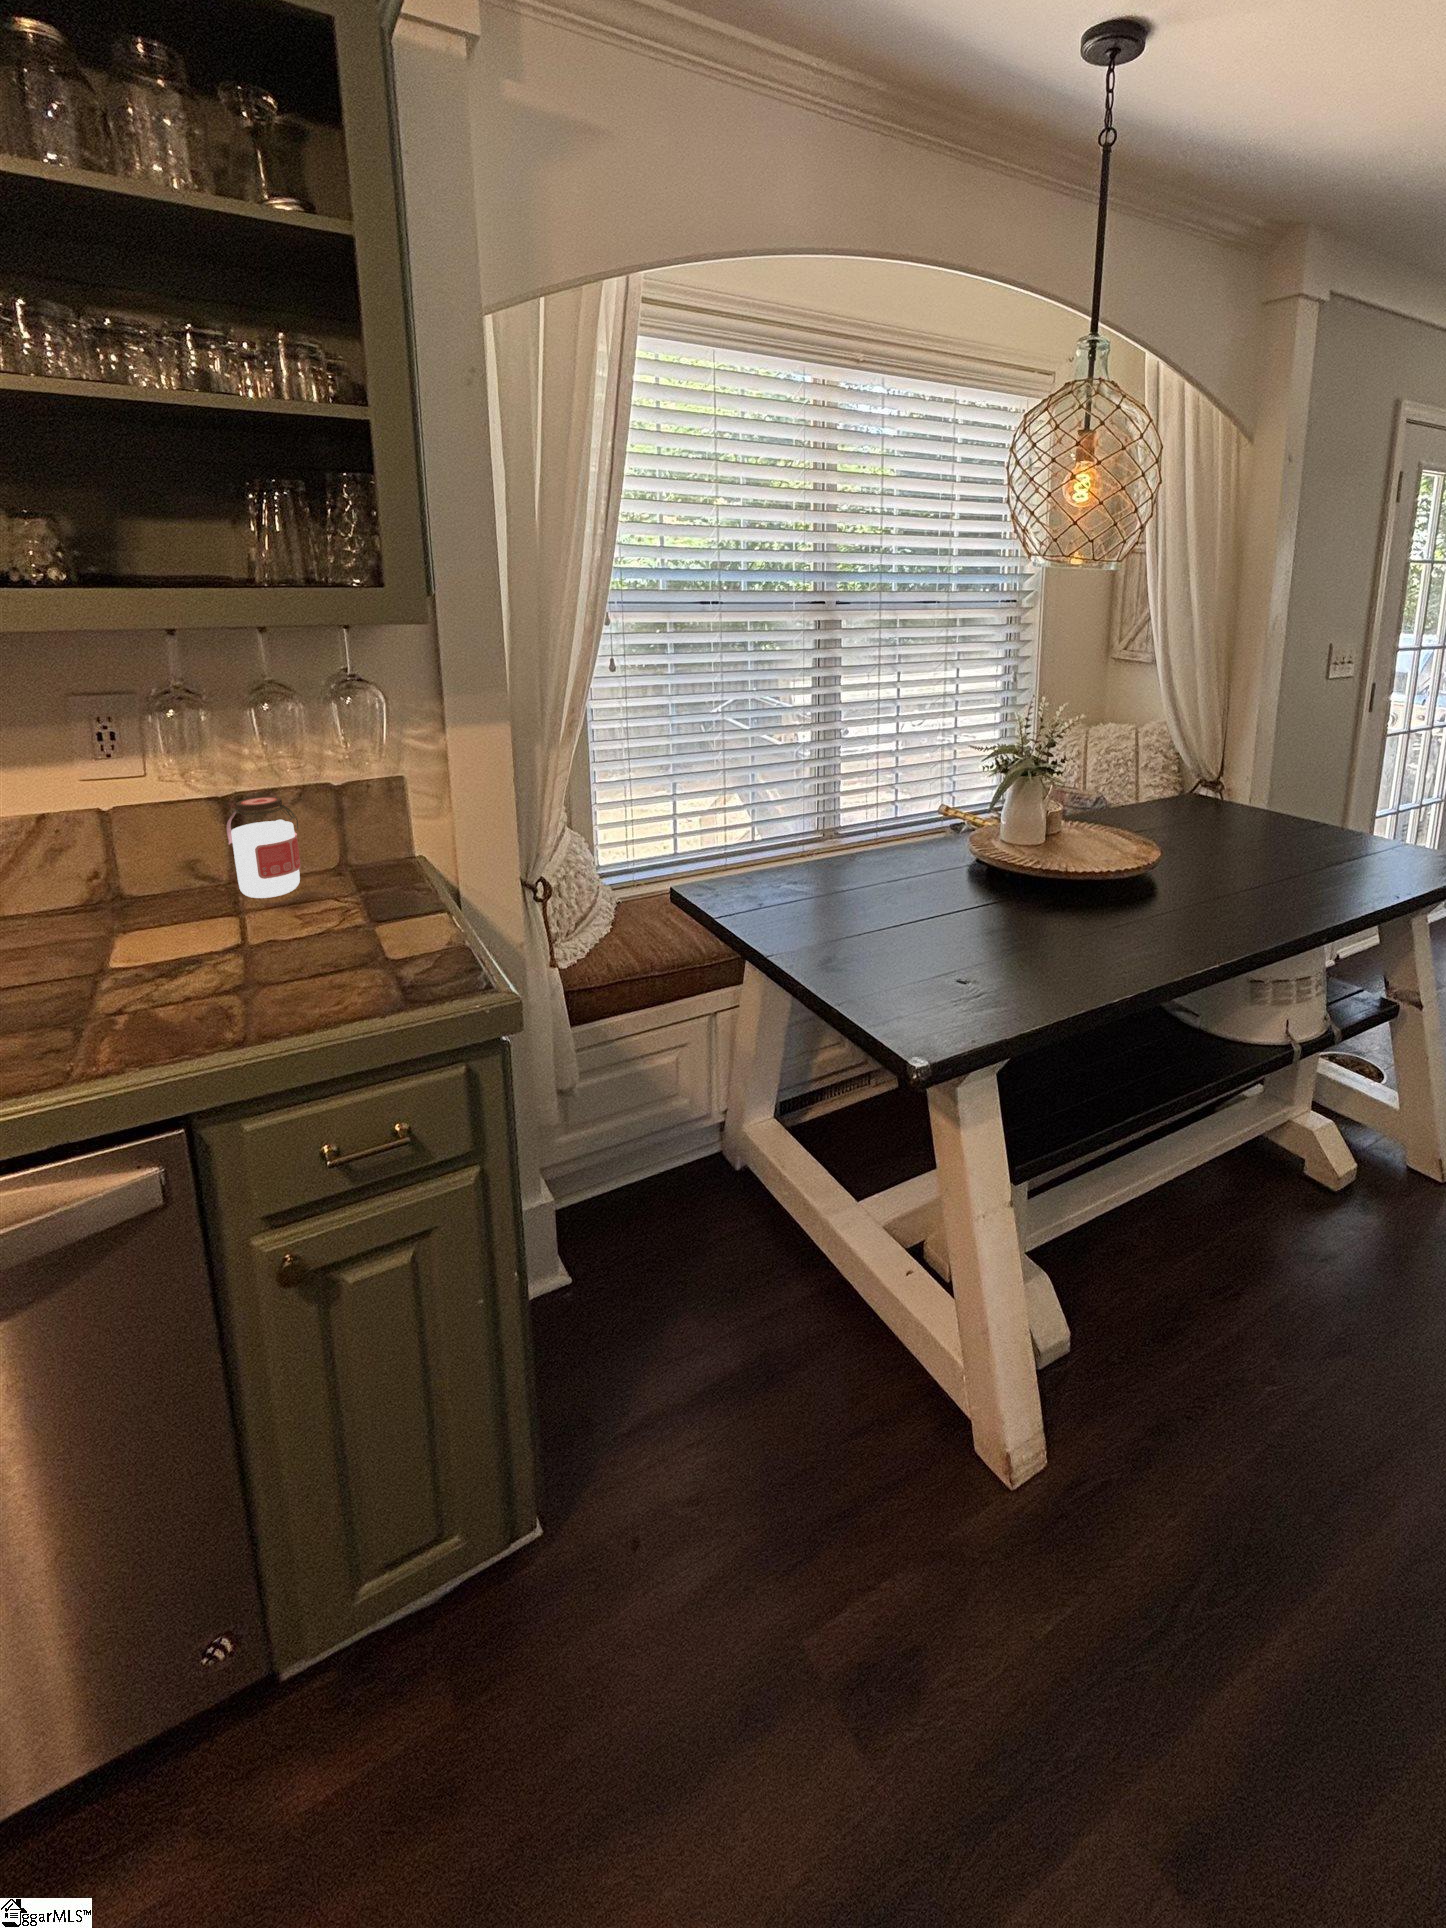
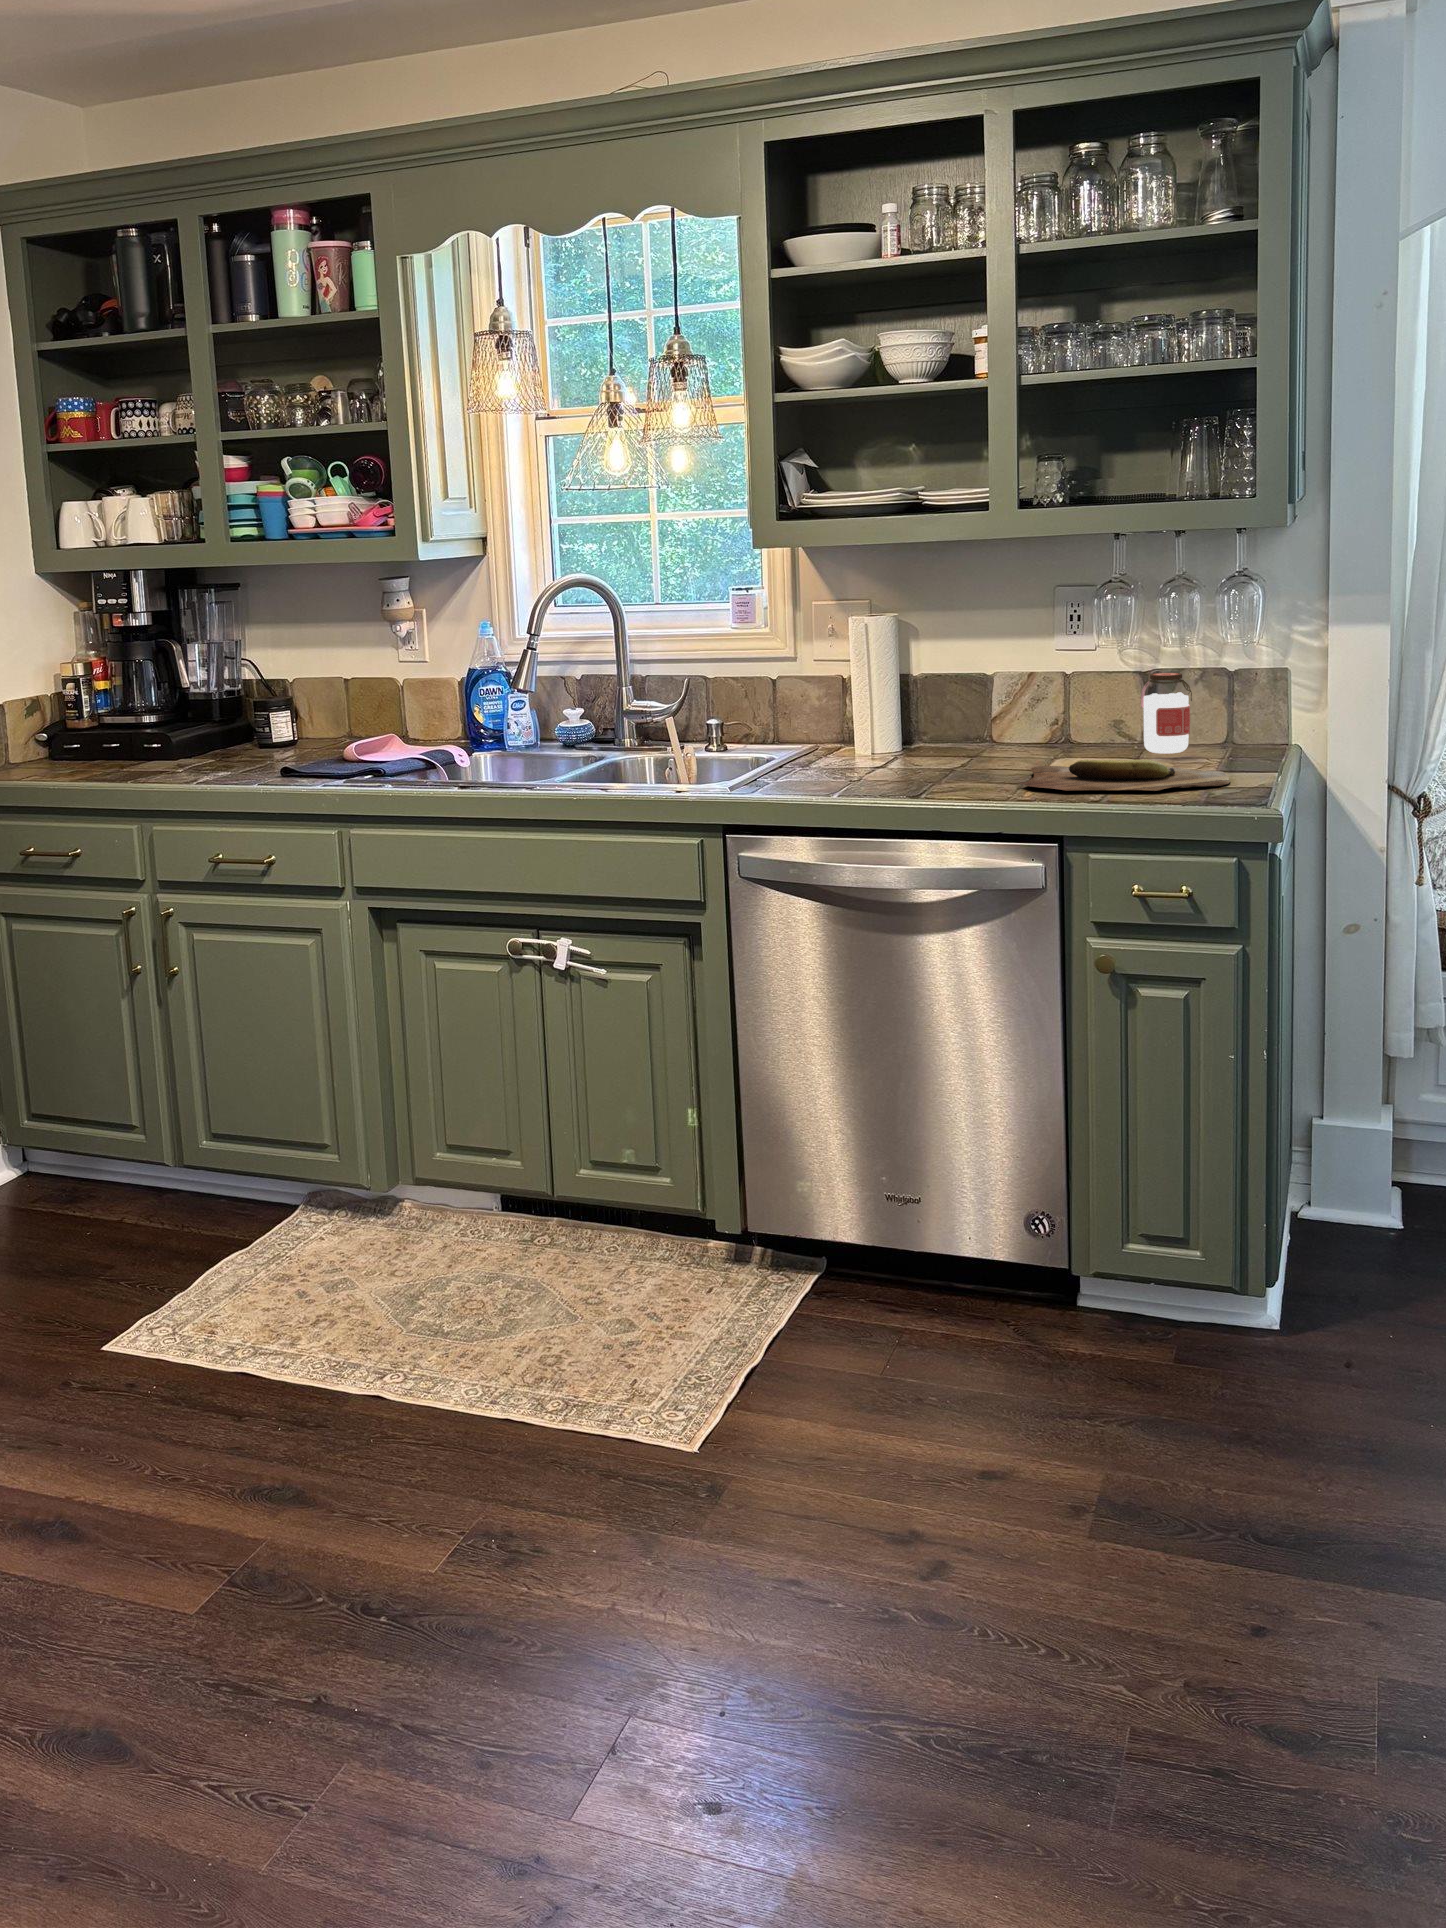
cutting board: none [68,923,404,1033] -> present [1020,760,1230,791]

